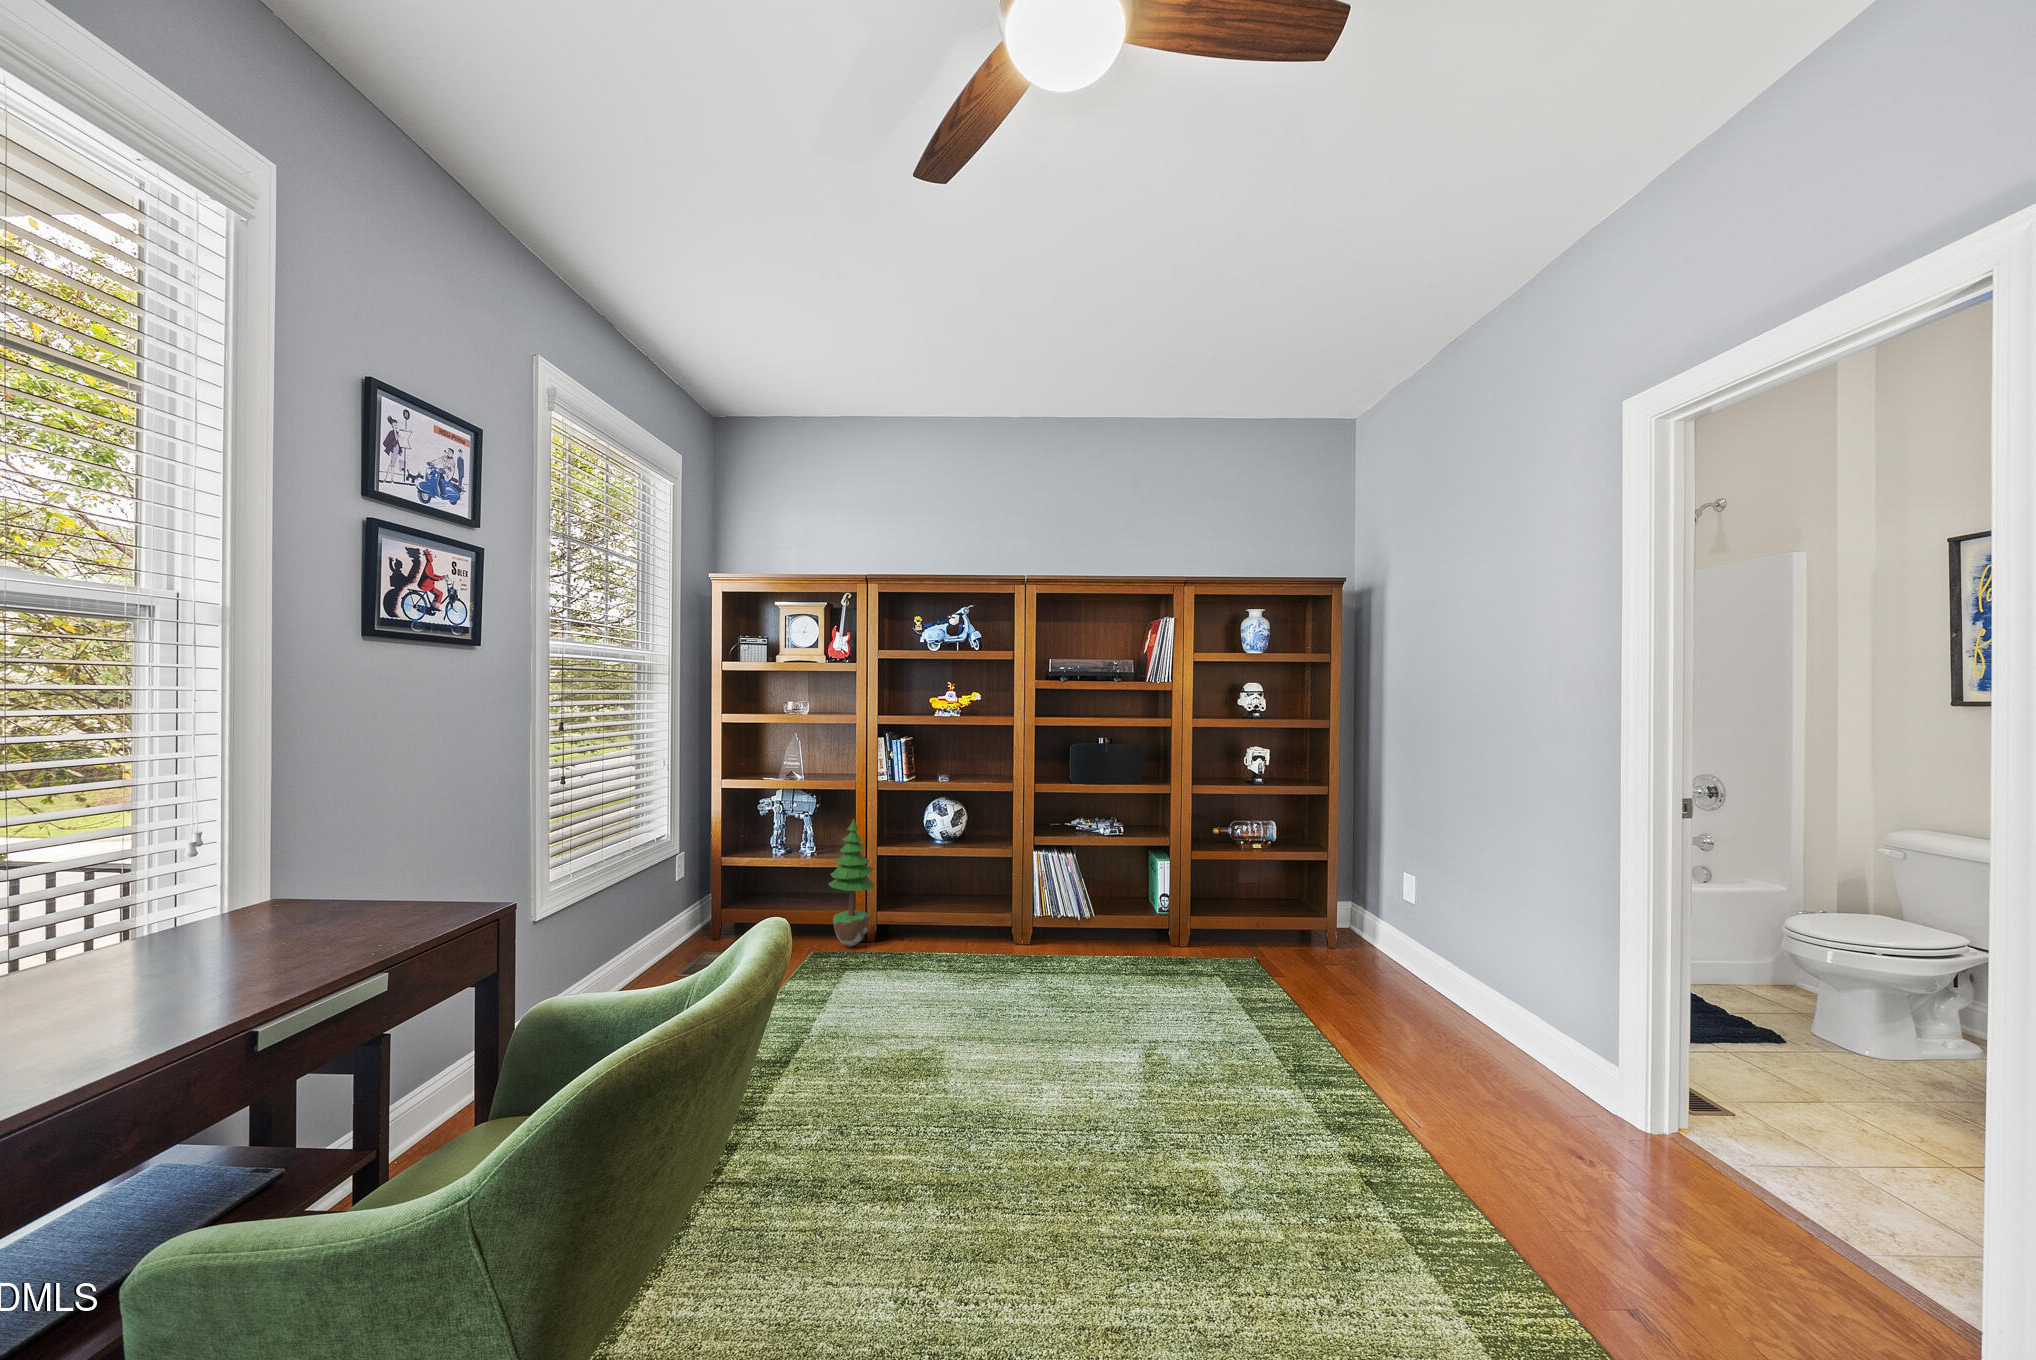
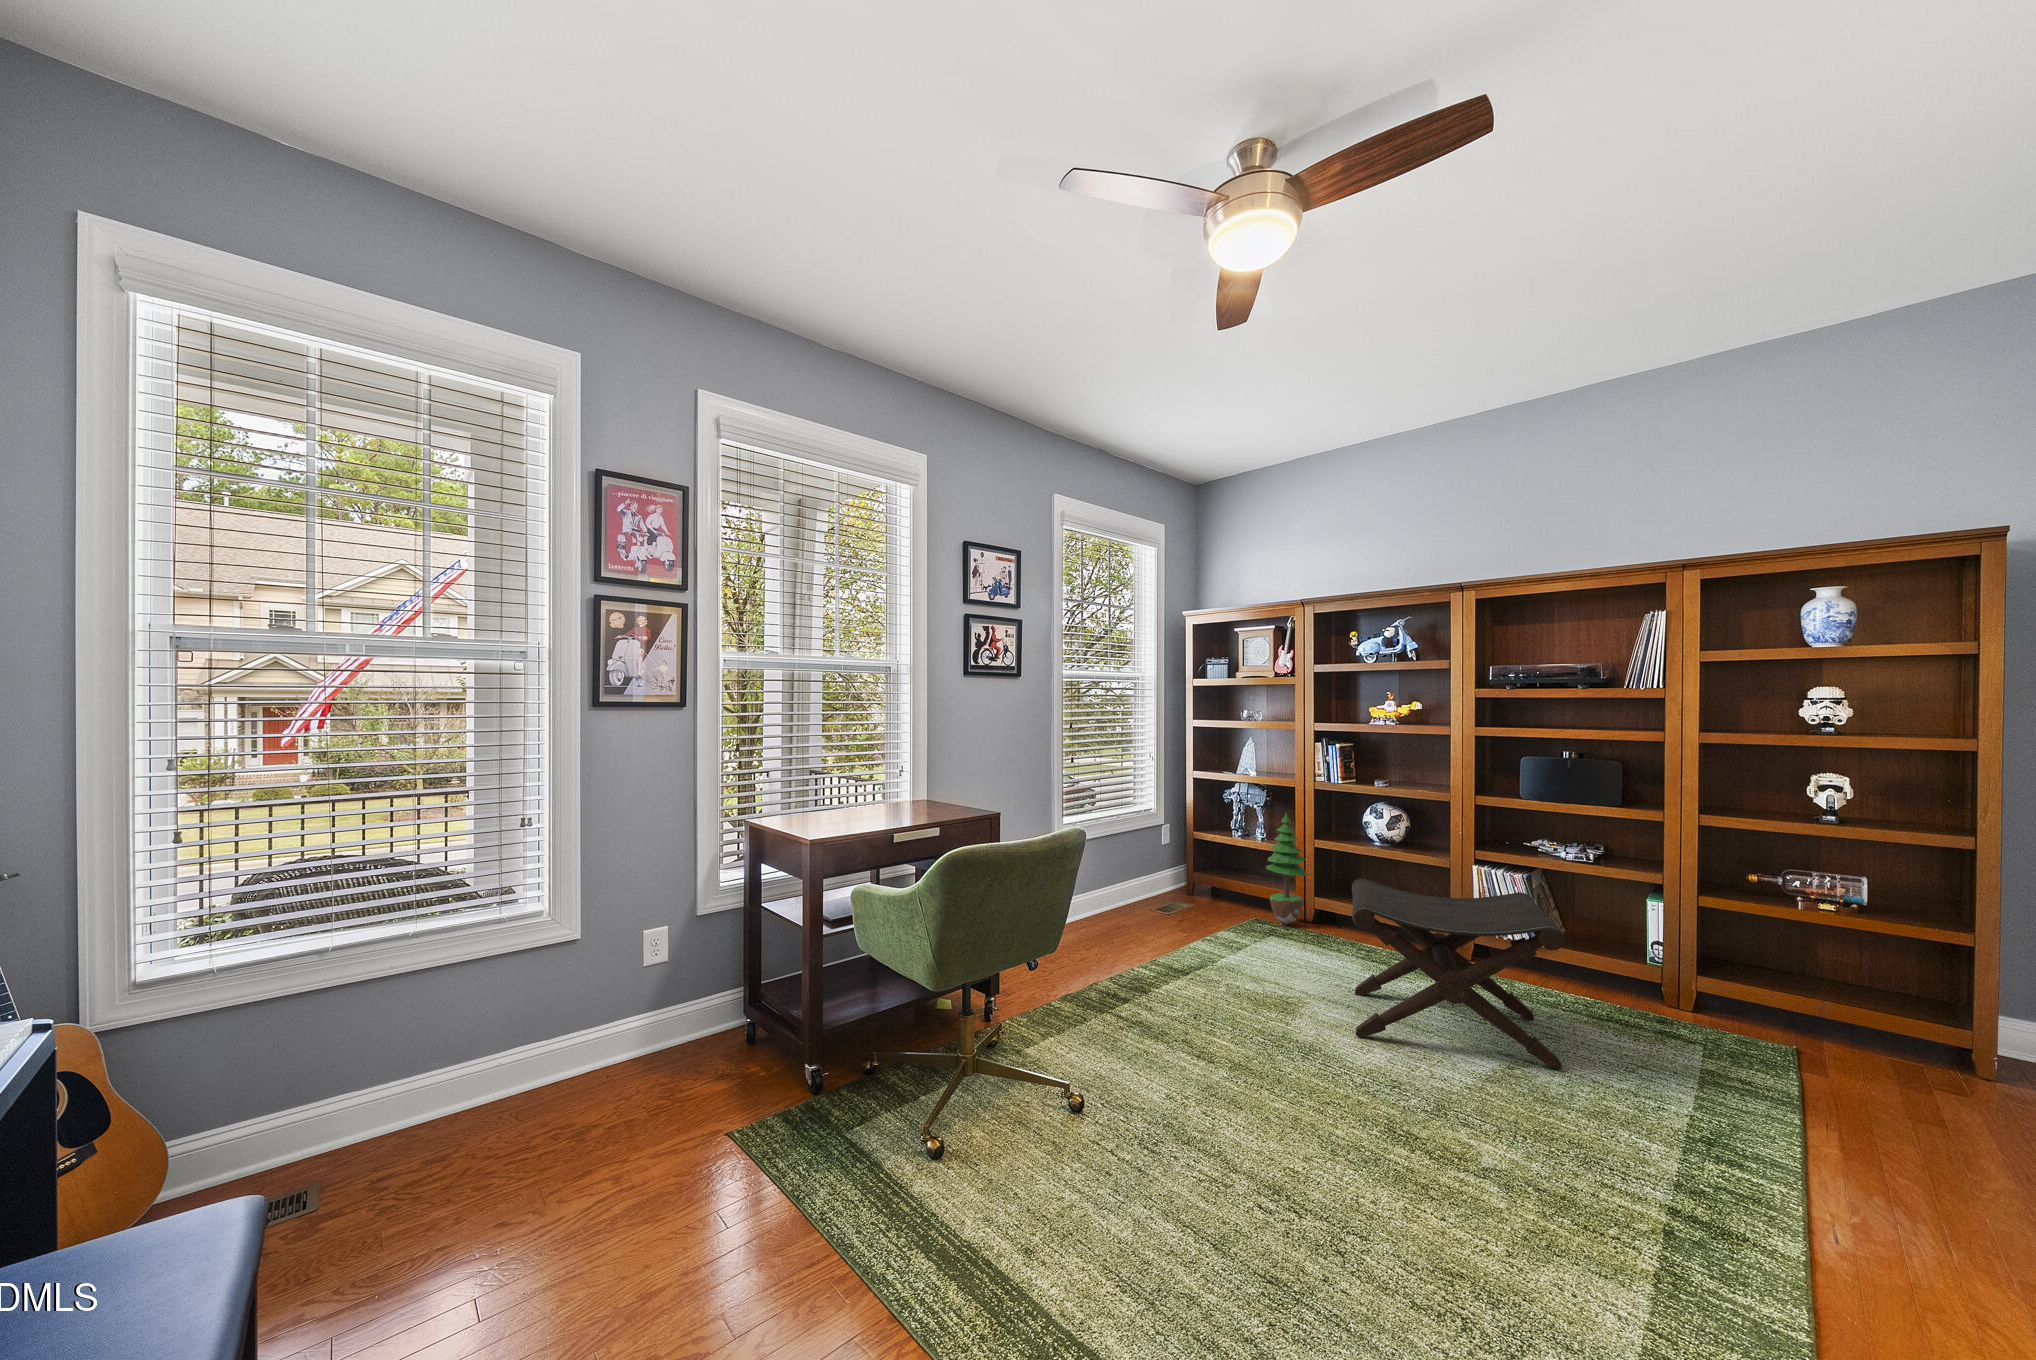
footstool: none [976,875,1200,1086] -> present [1352,879,1565,1069]

